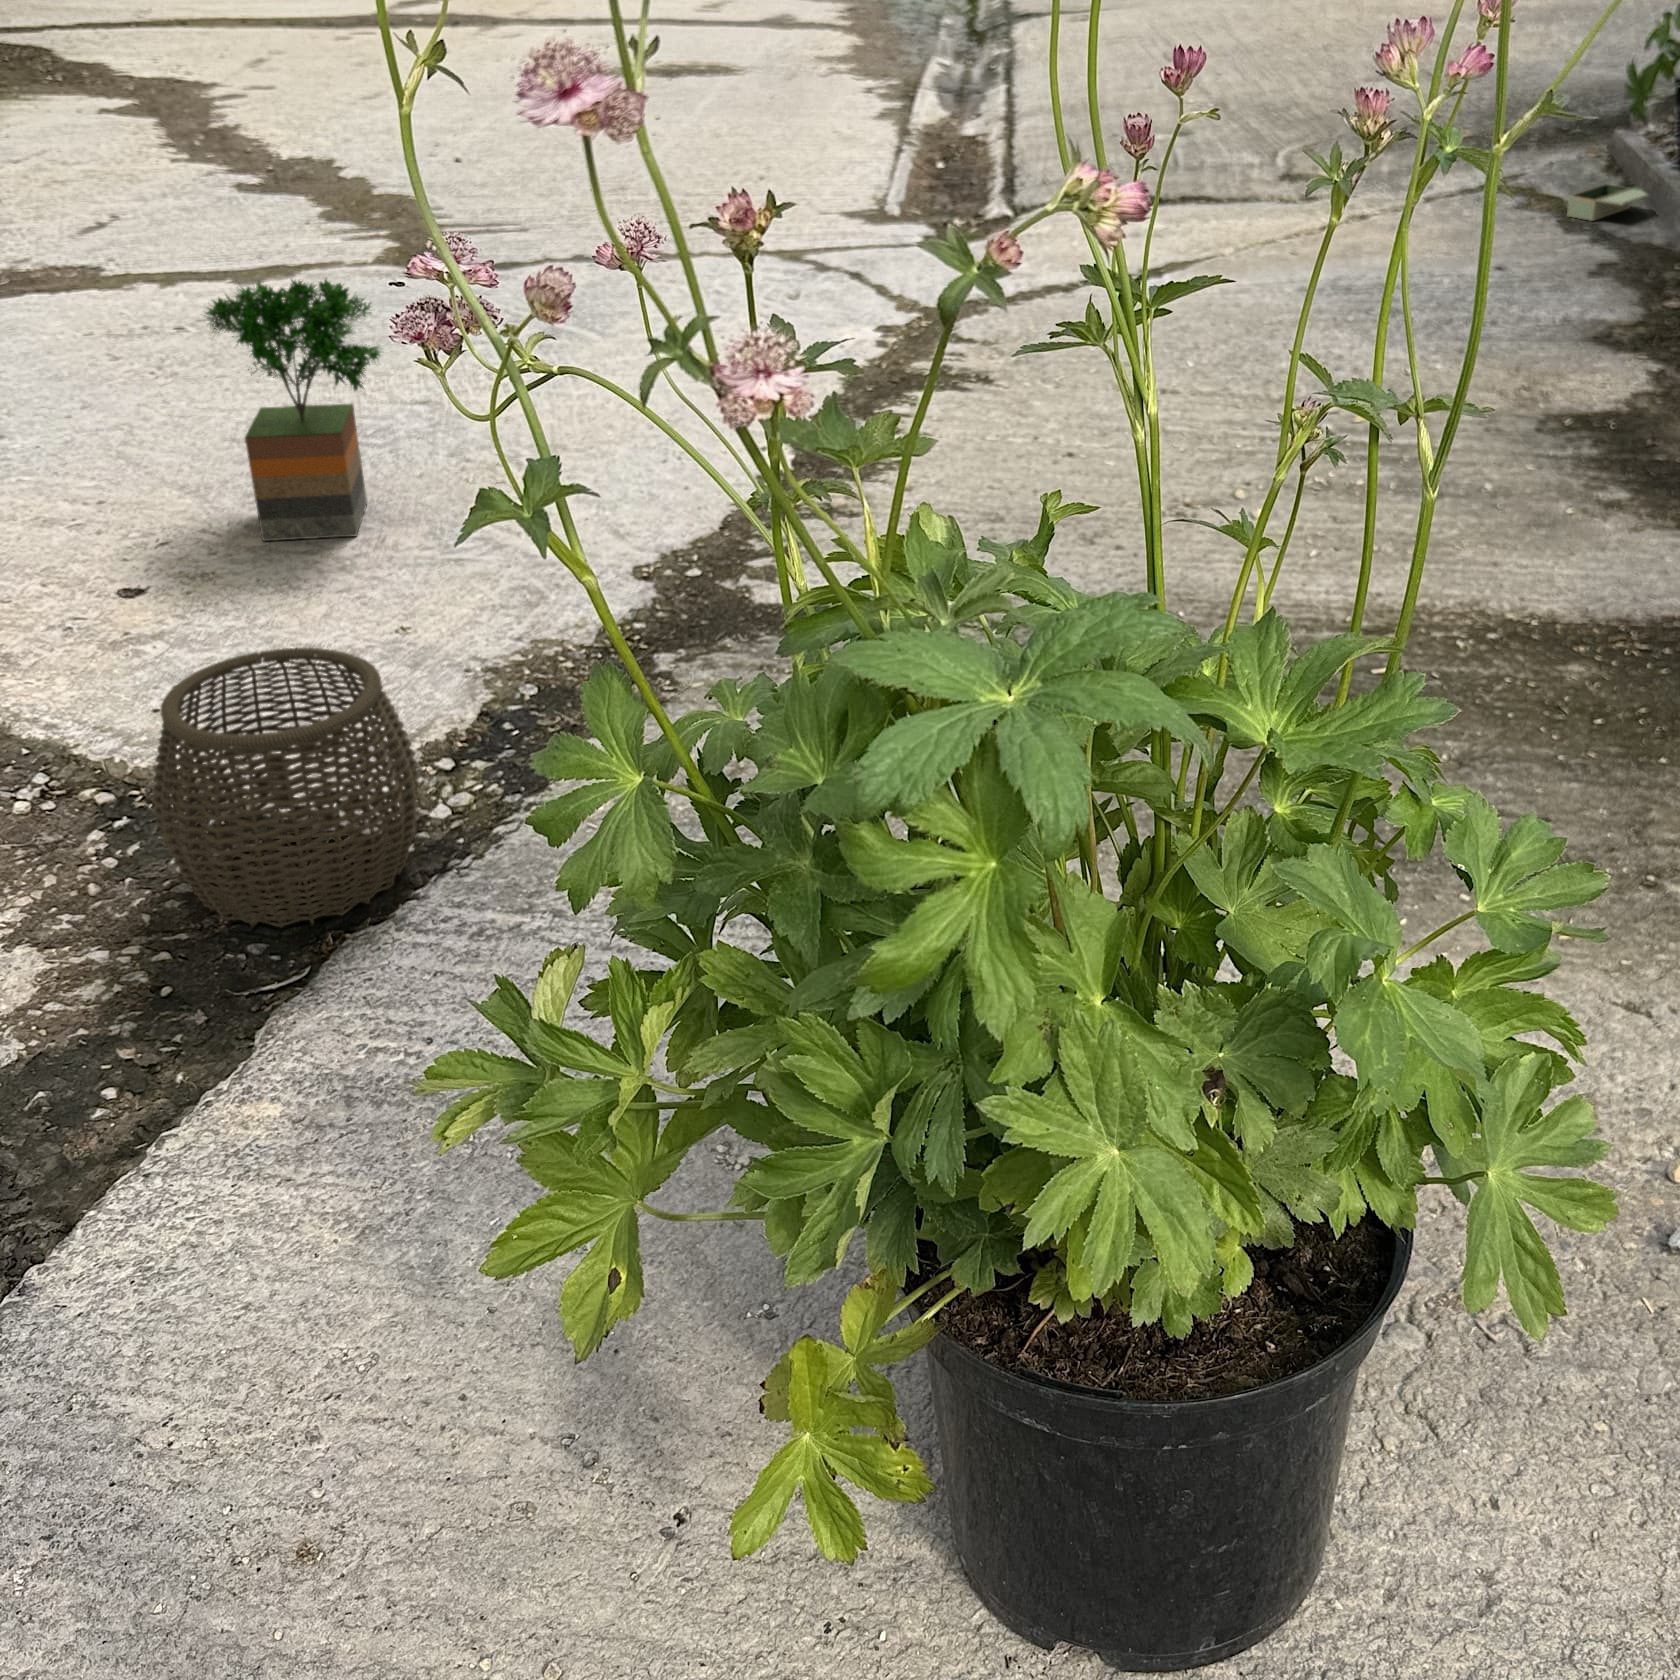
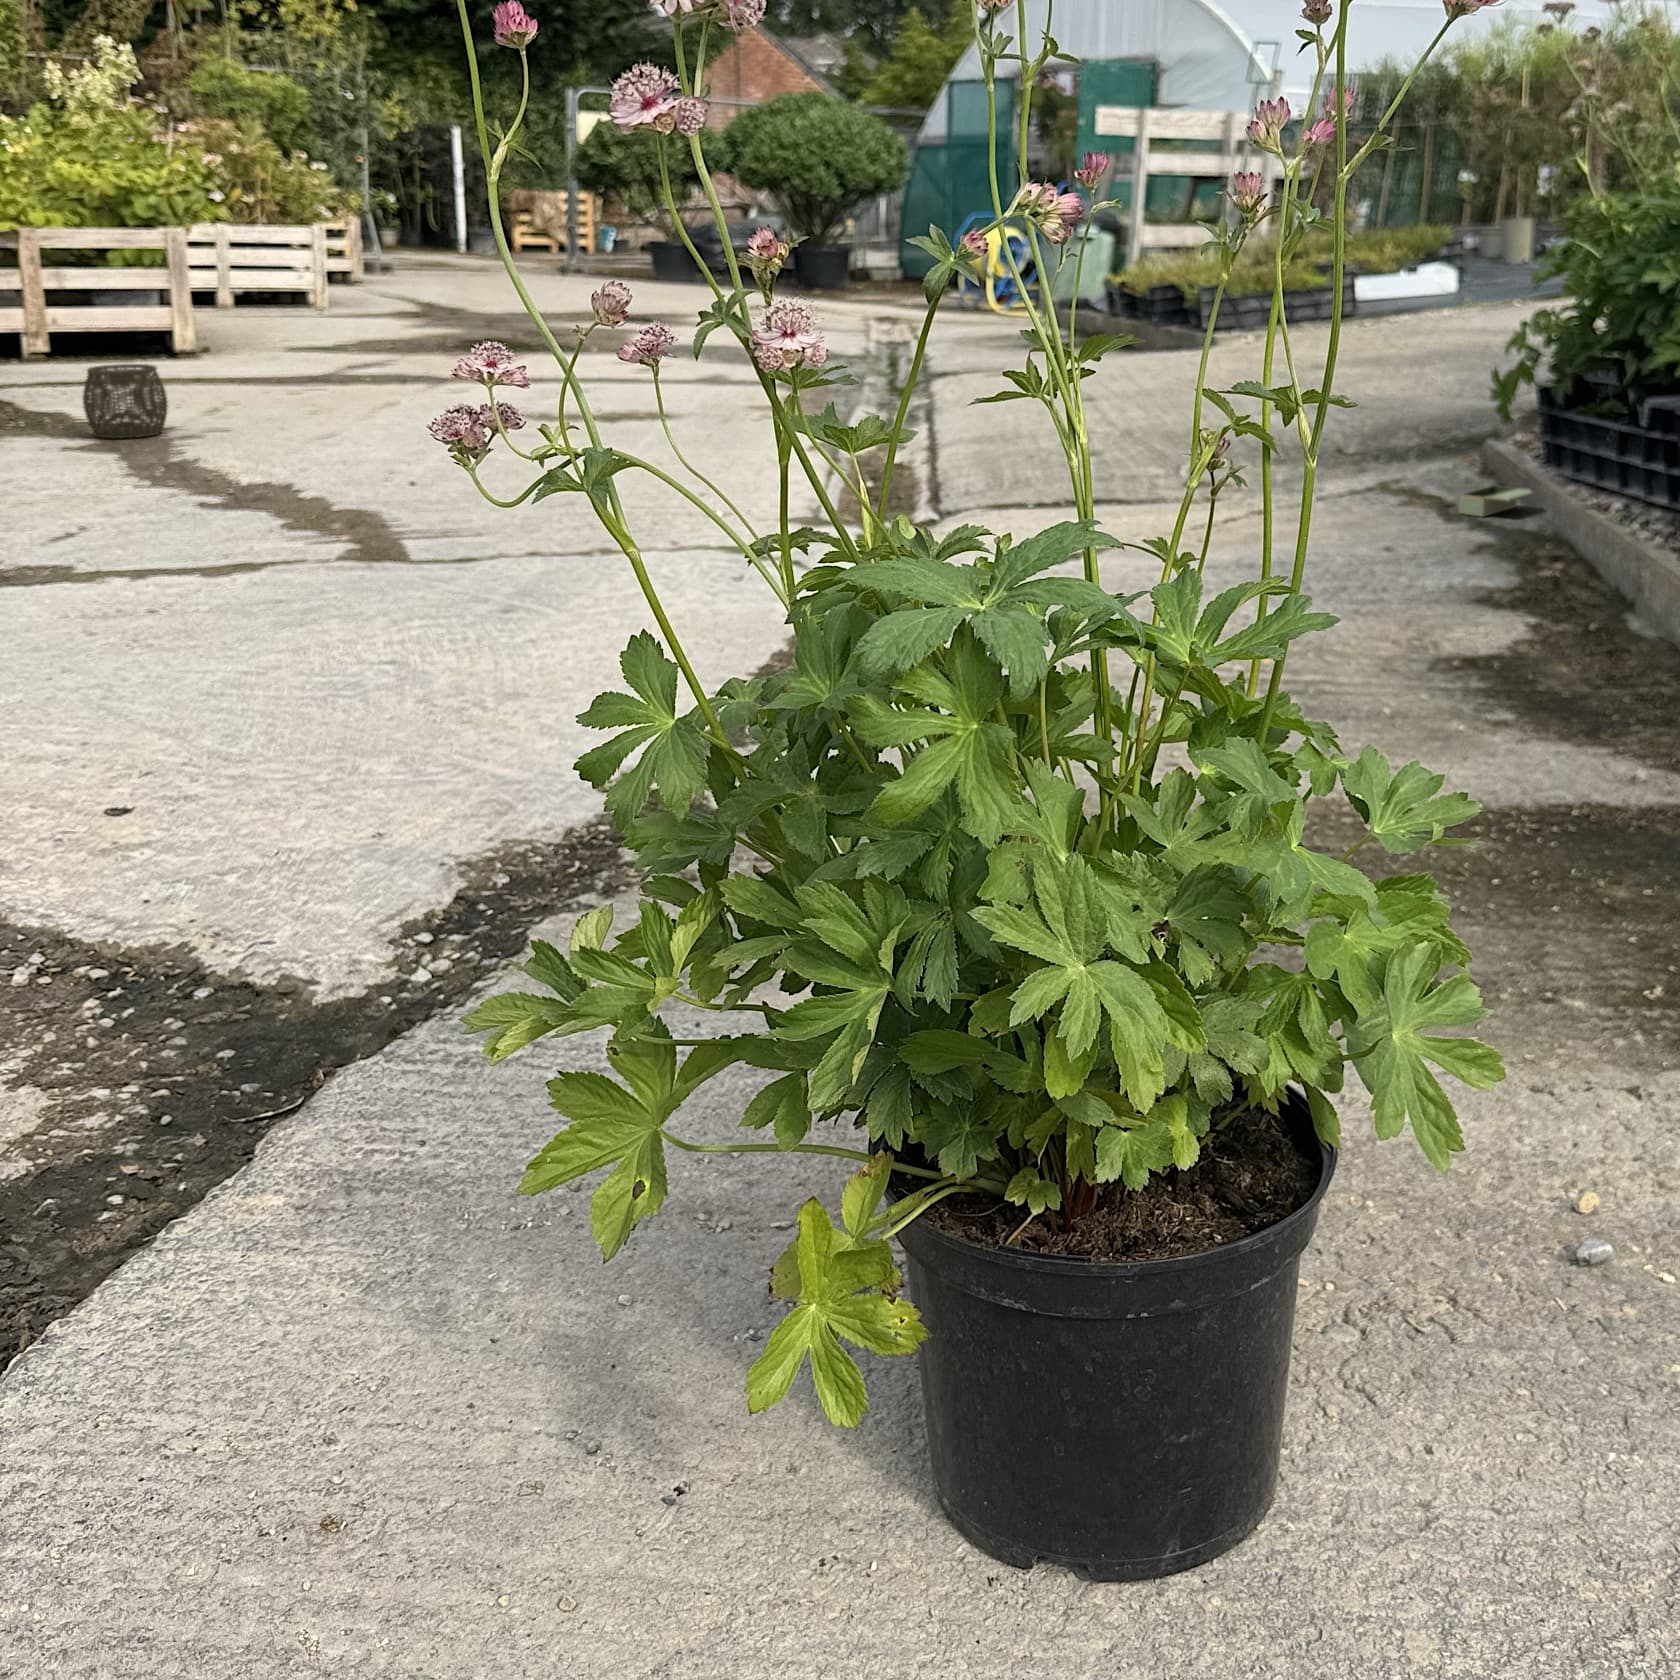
potted tree: present [205,279,382,541] -> none [190,532,364,778]
woven basket: present [152,648,420,927] -> present [83,364,168,439]

